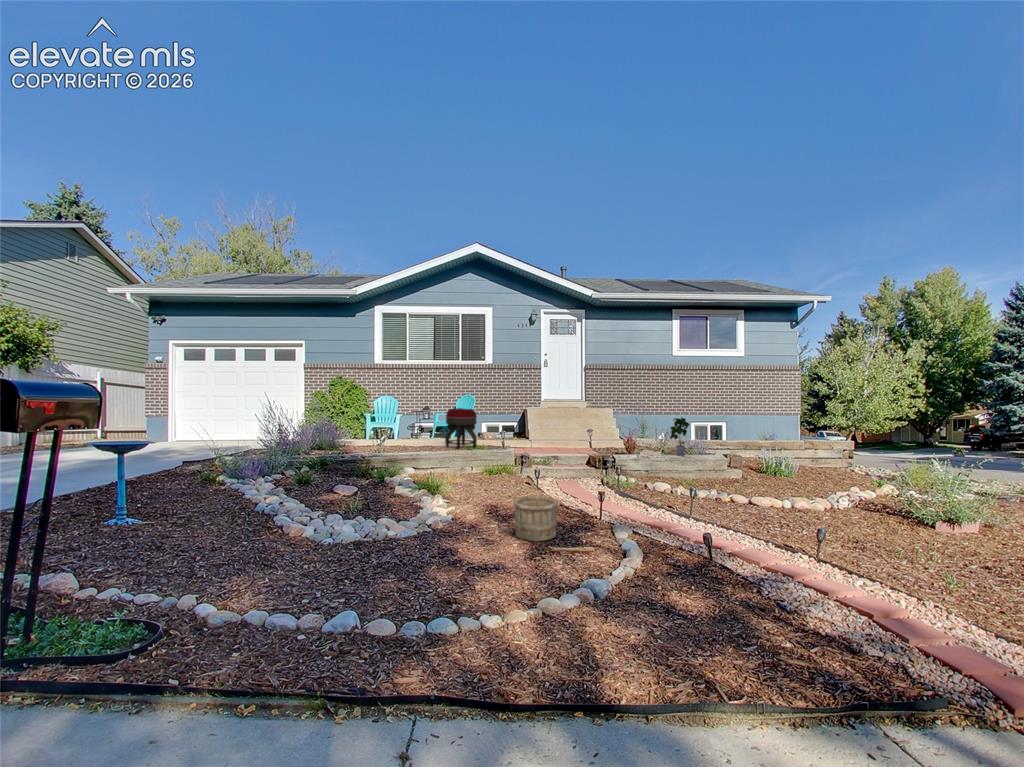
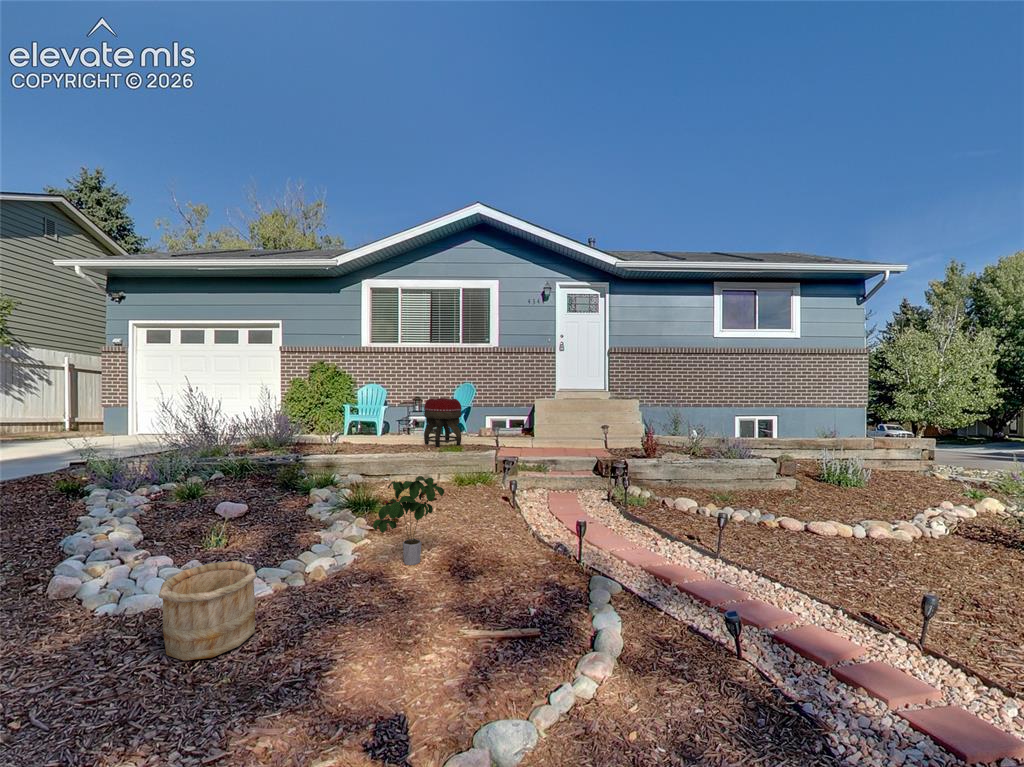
potted plant: present [670,417,690,456] -> present [373,476,444,565]
wooden bucket: present [514,496,558,541] -> present [159,561,256,661]

